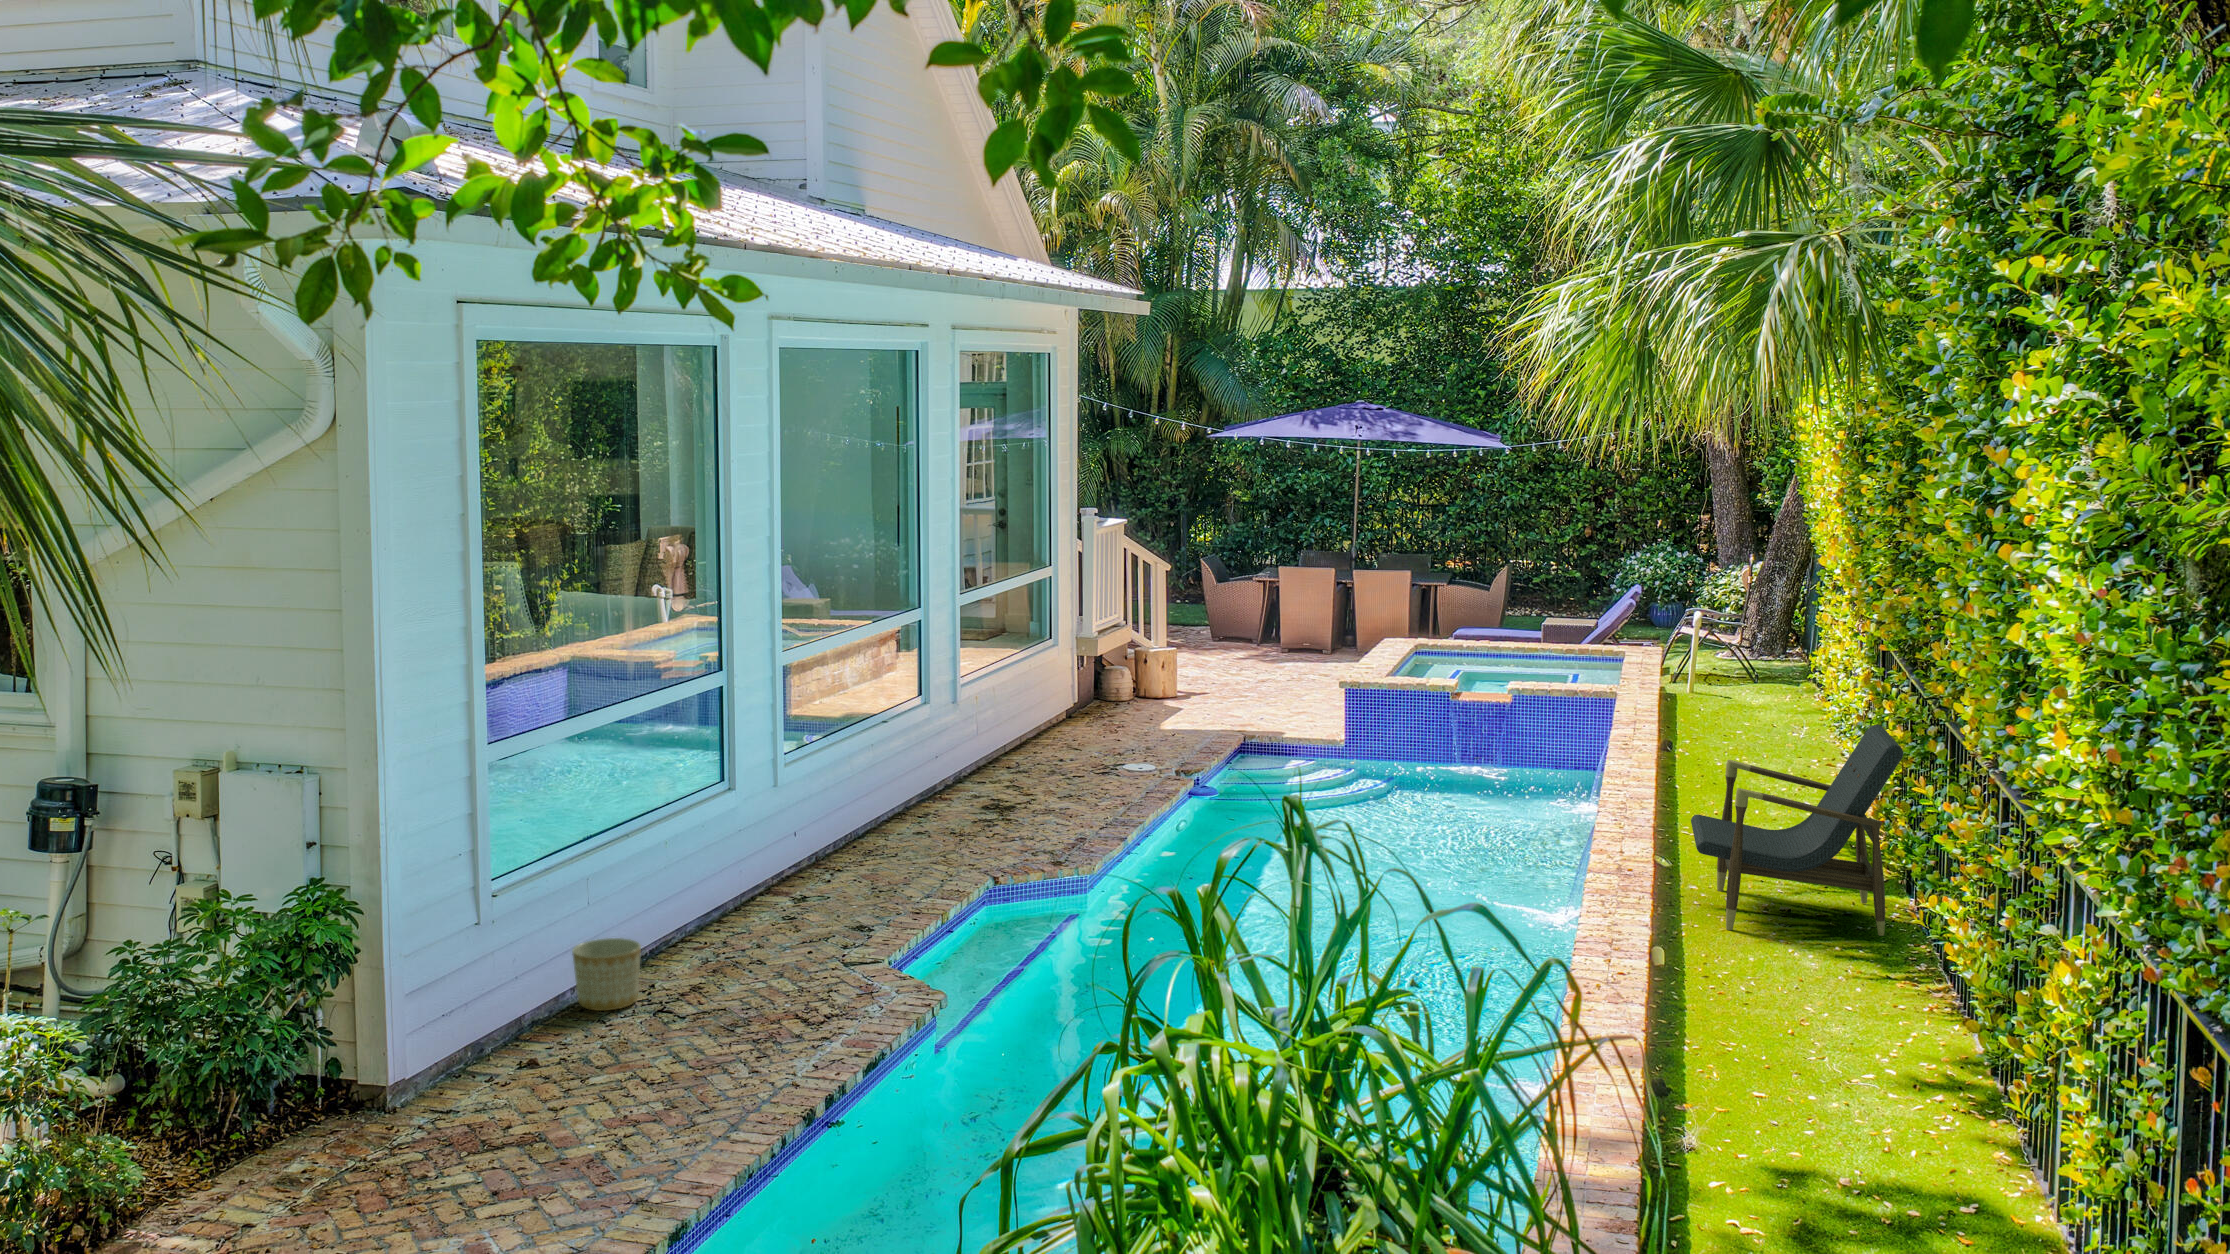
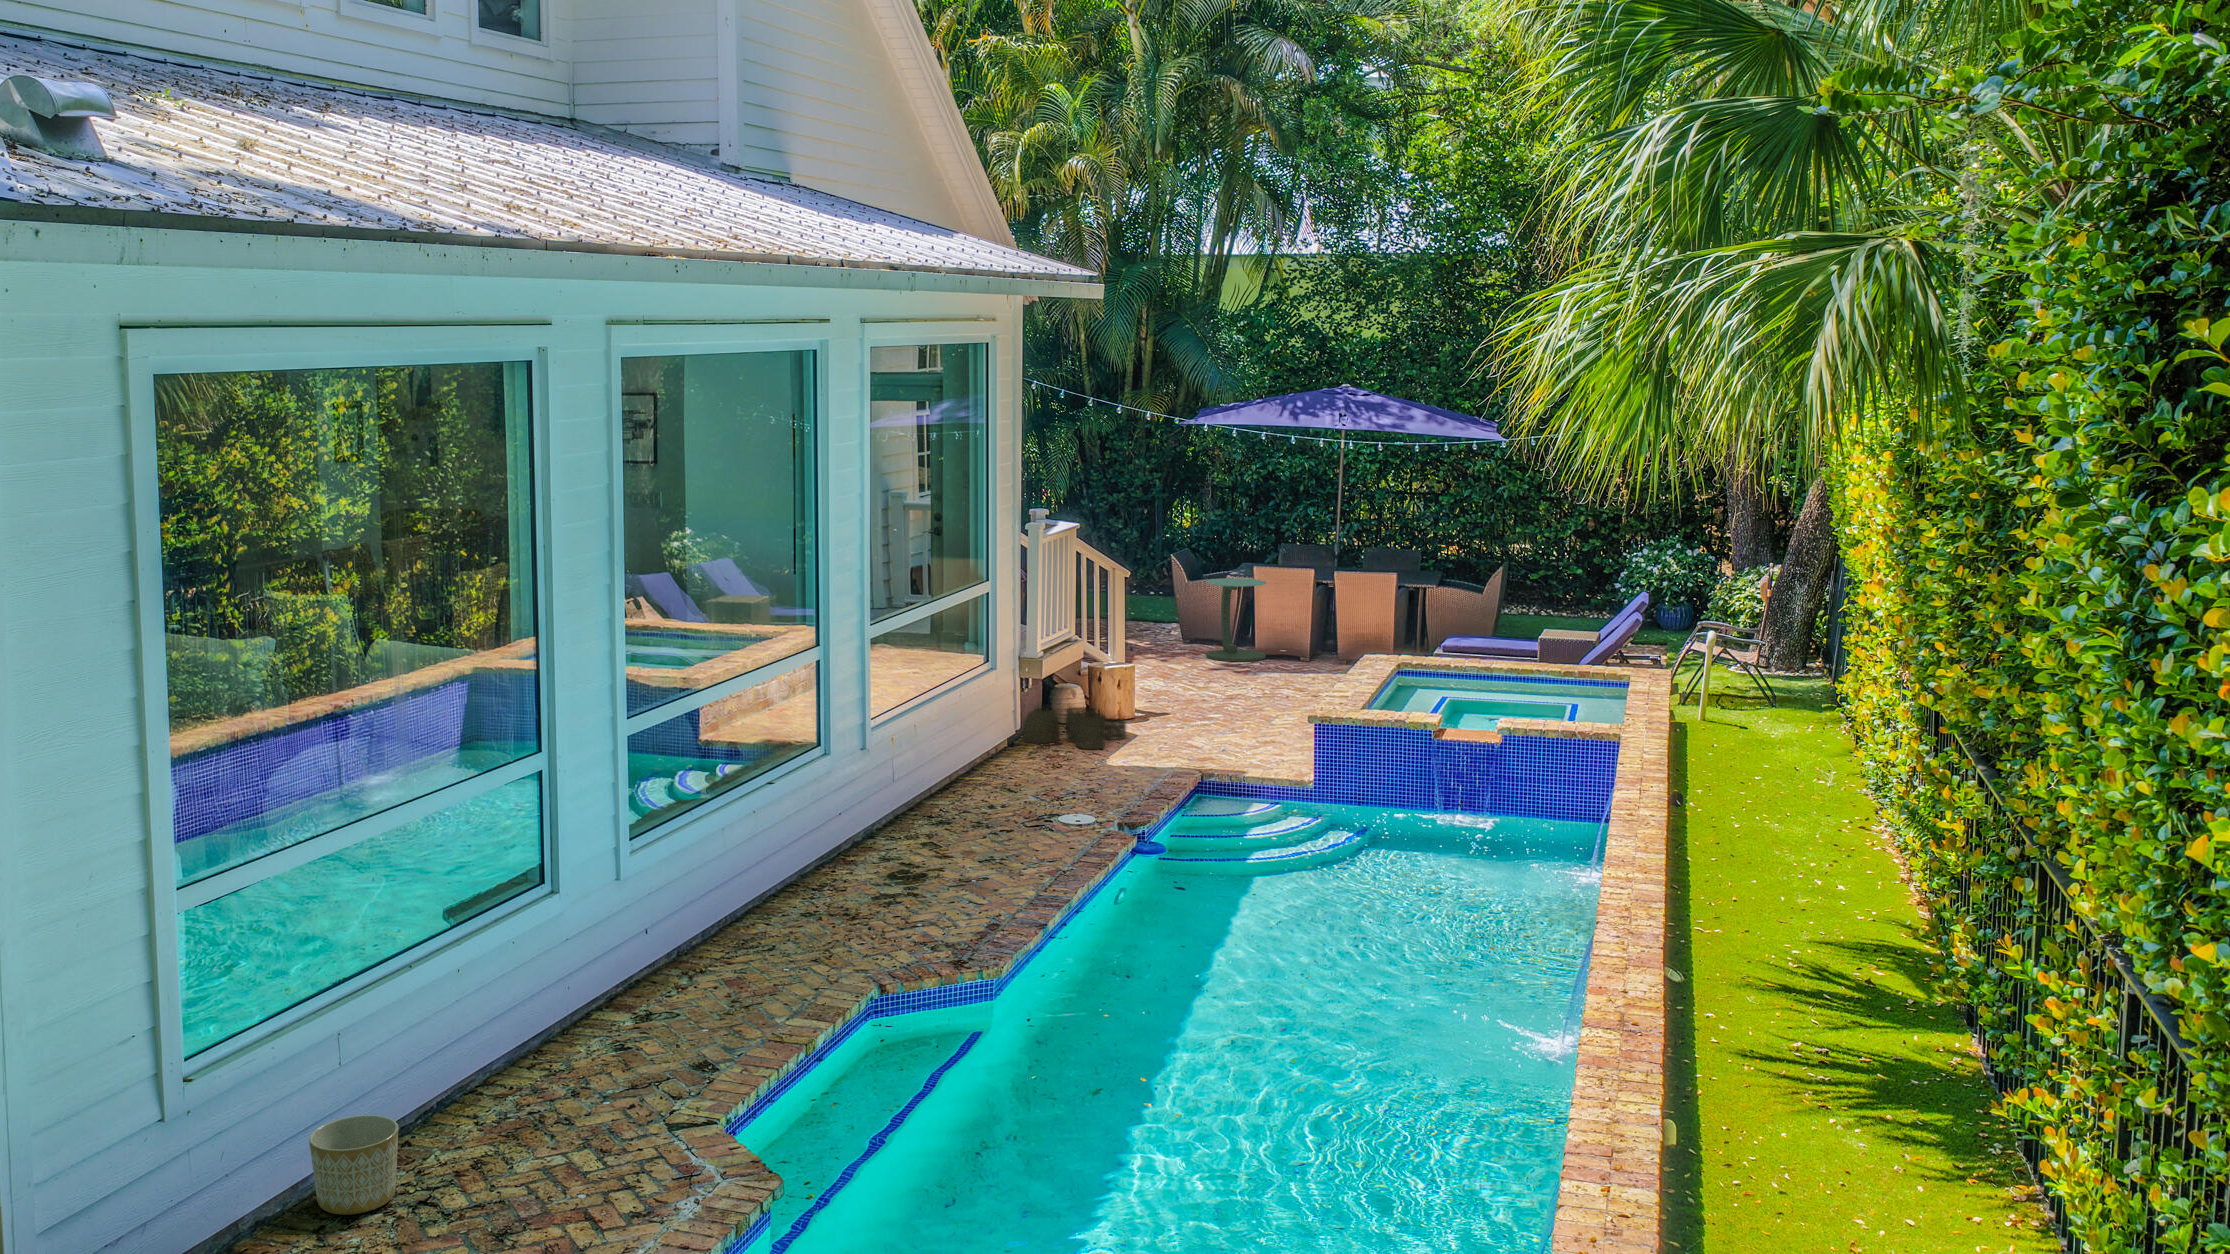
side table: none [1236,579,1292,655] -> present [1206,578,1266,662]
woven basket: none [1079,679,1172,719] -> present [1023,707,1126,749]
lounge chair: present [1691,725,1903,936] -> none [1713,842,1983,1114]

